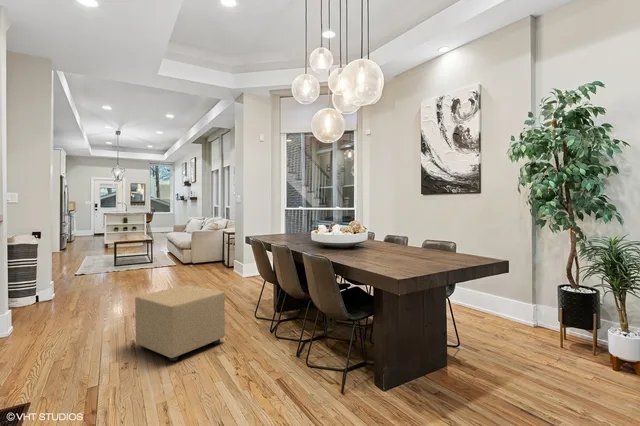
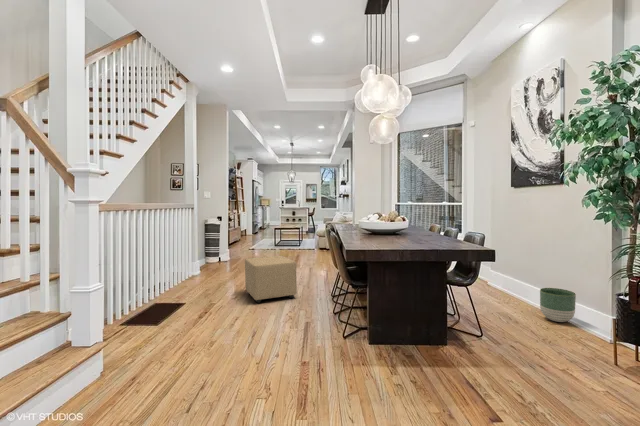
planter: none [471,288,500,319] -> present [540,288,576,322]

